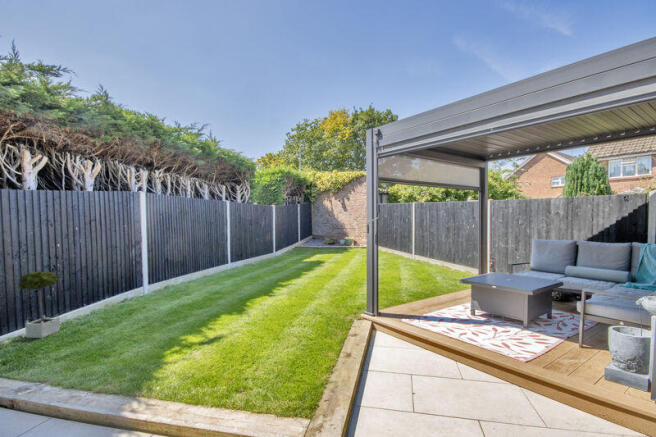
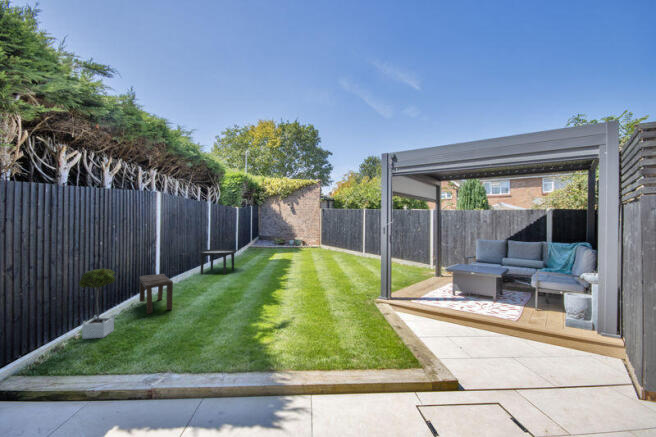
round table: none [211,249,251,276] -> present [199,249,237,274]
bench: none [107,275,145,316] -> present [139,274,173,314]

